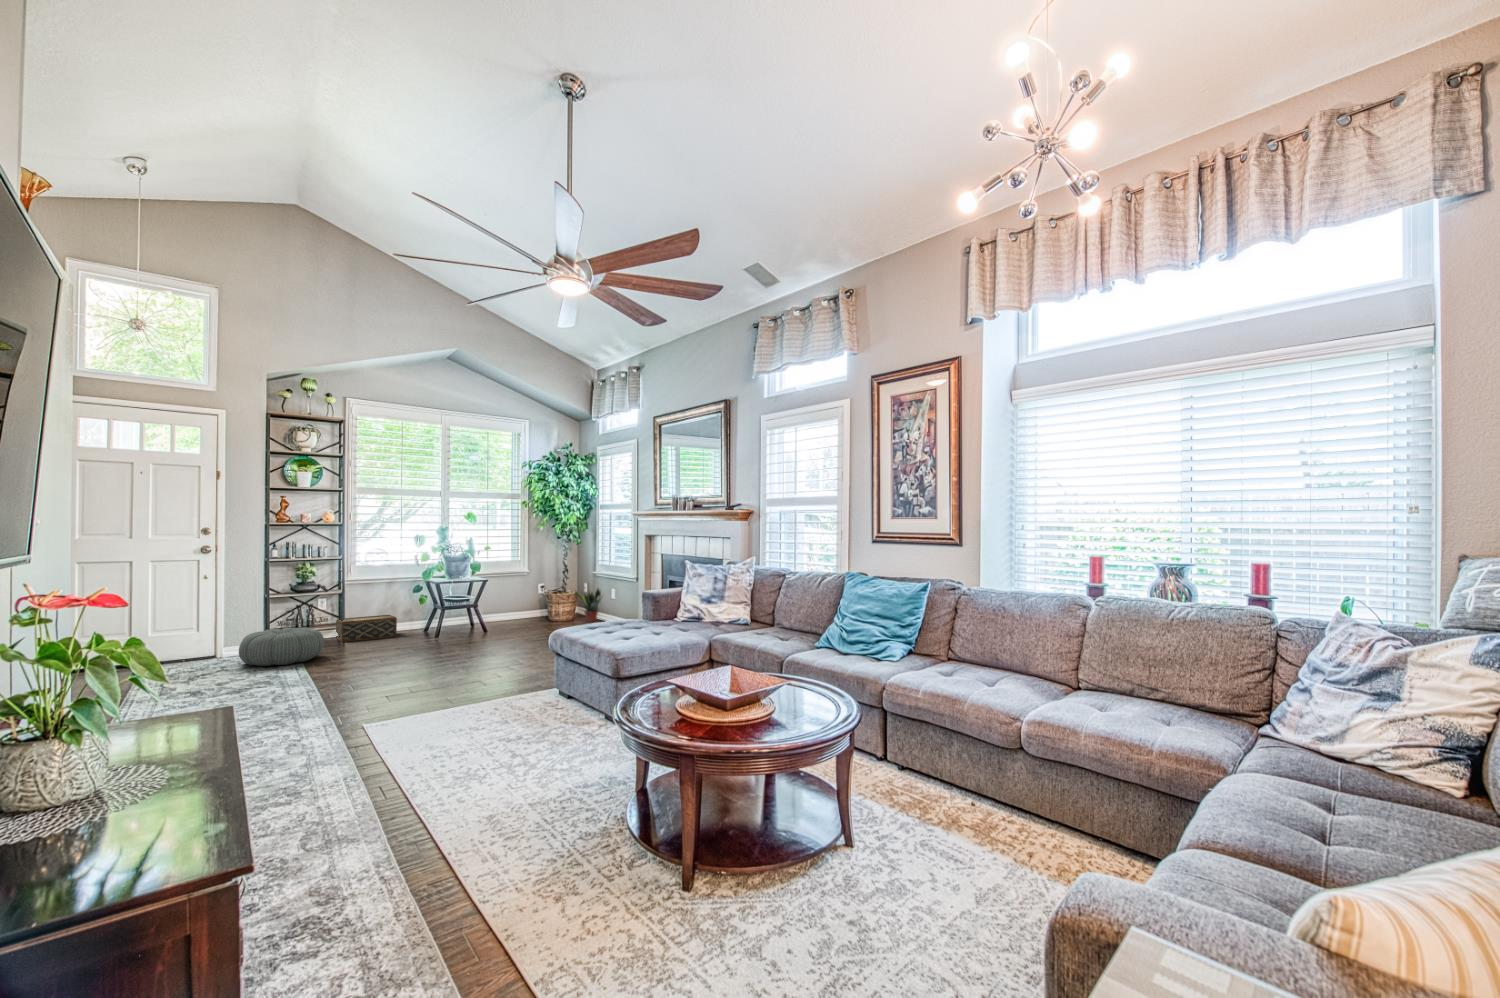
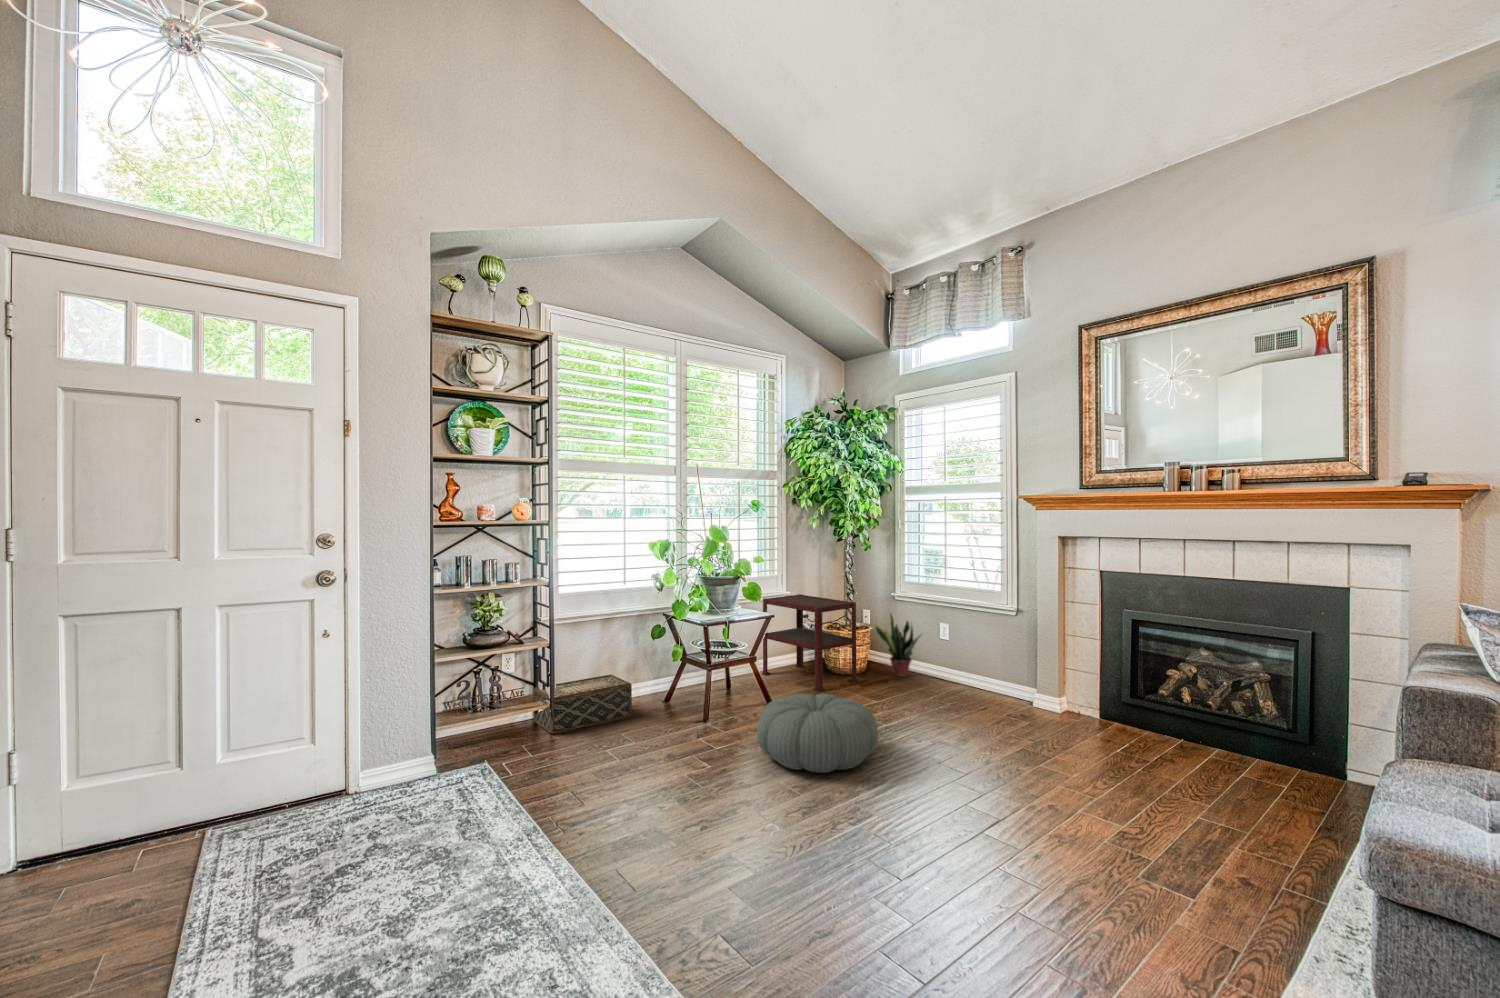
side table: none [504,572,559,627] -> present [762,594,858,691]
pouf: present [239,628,324,666] -> present [757,694,878,773]

